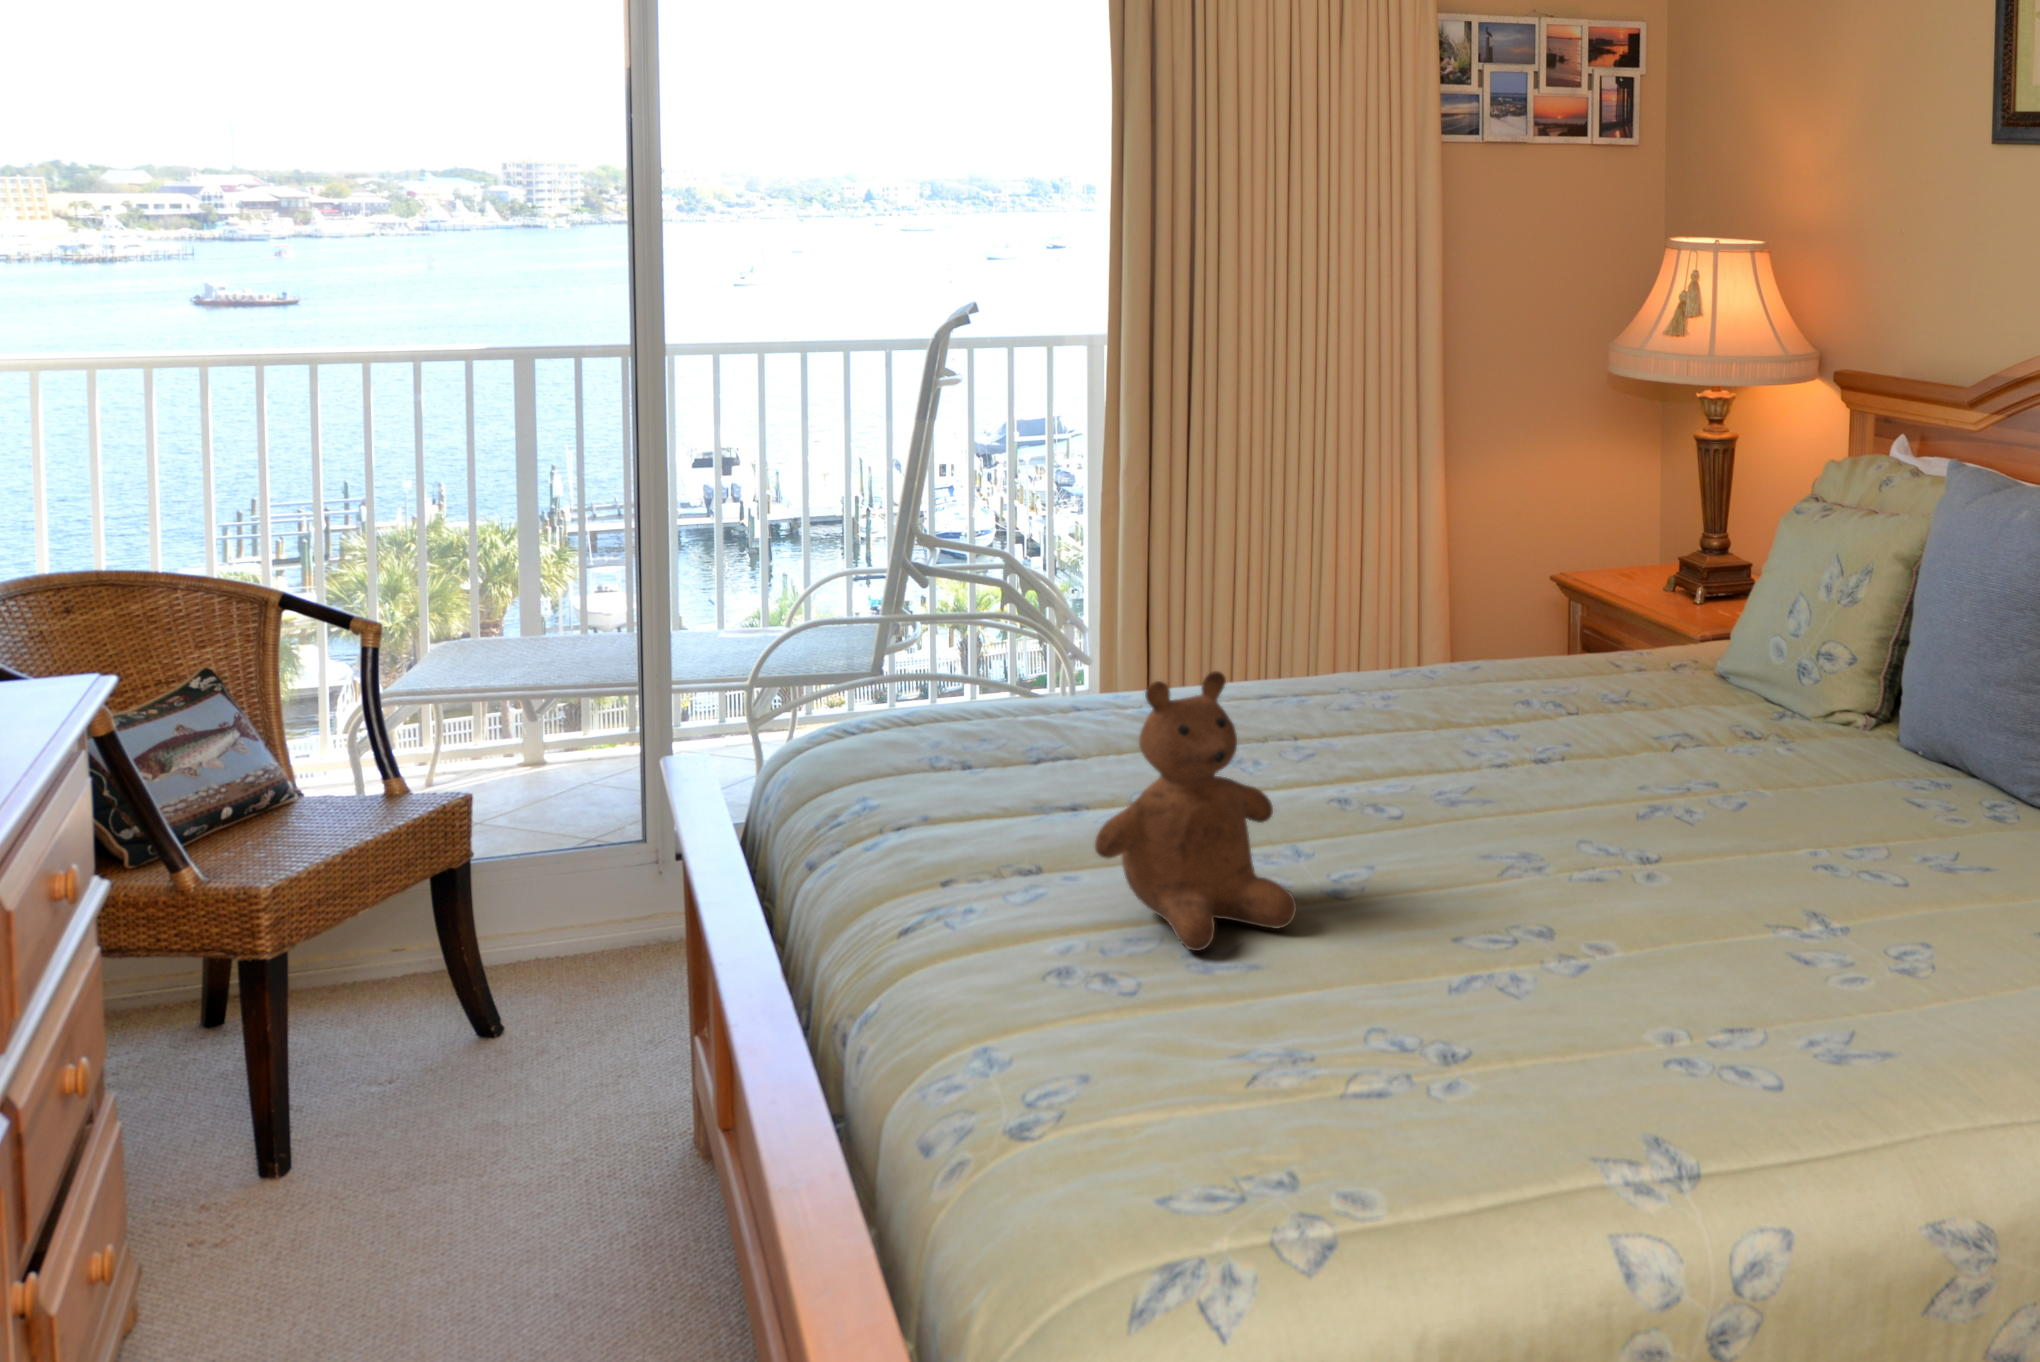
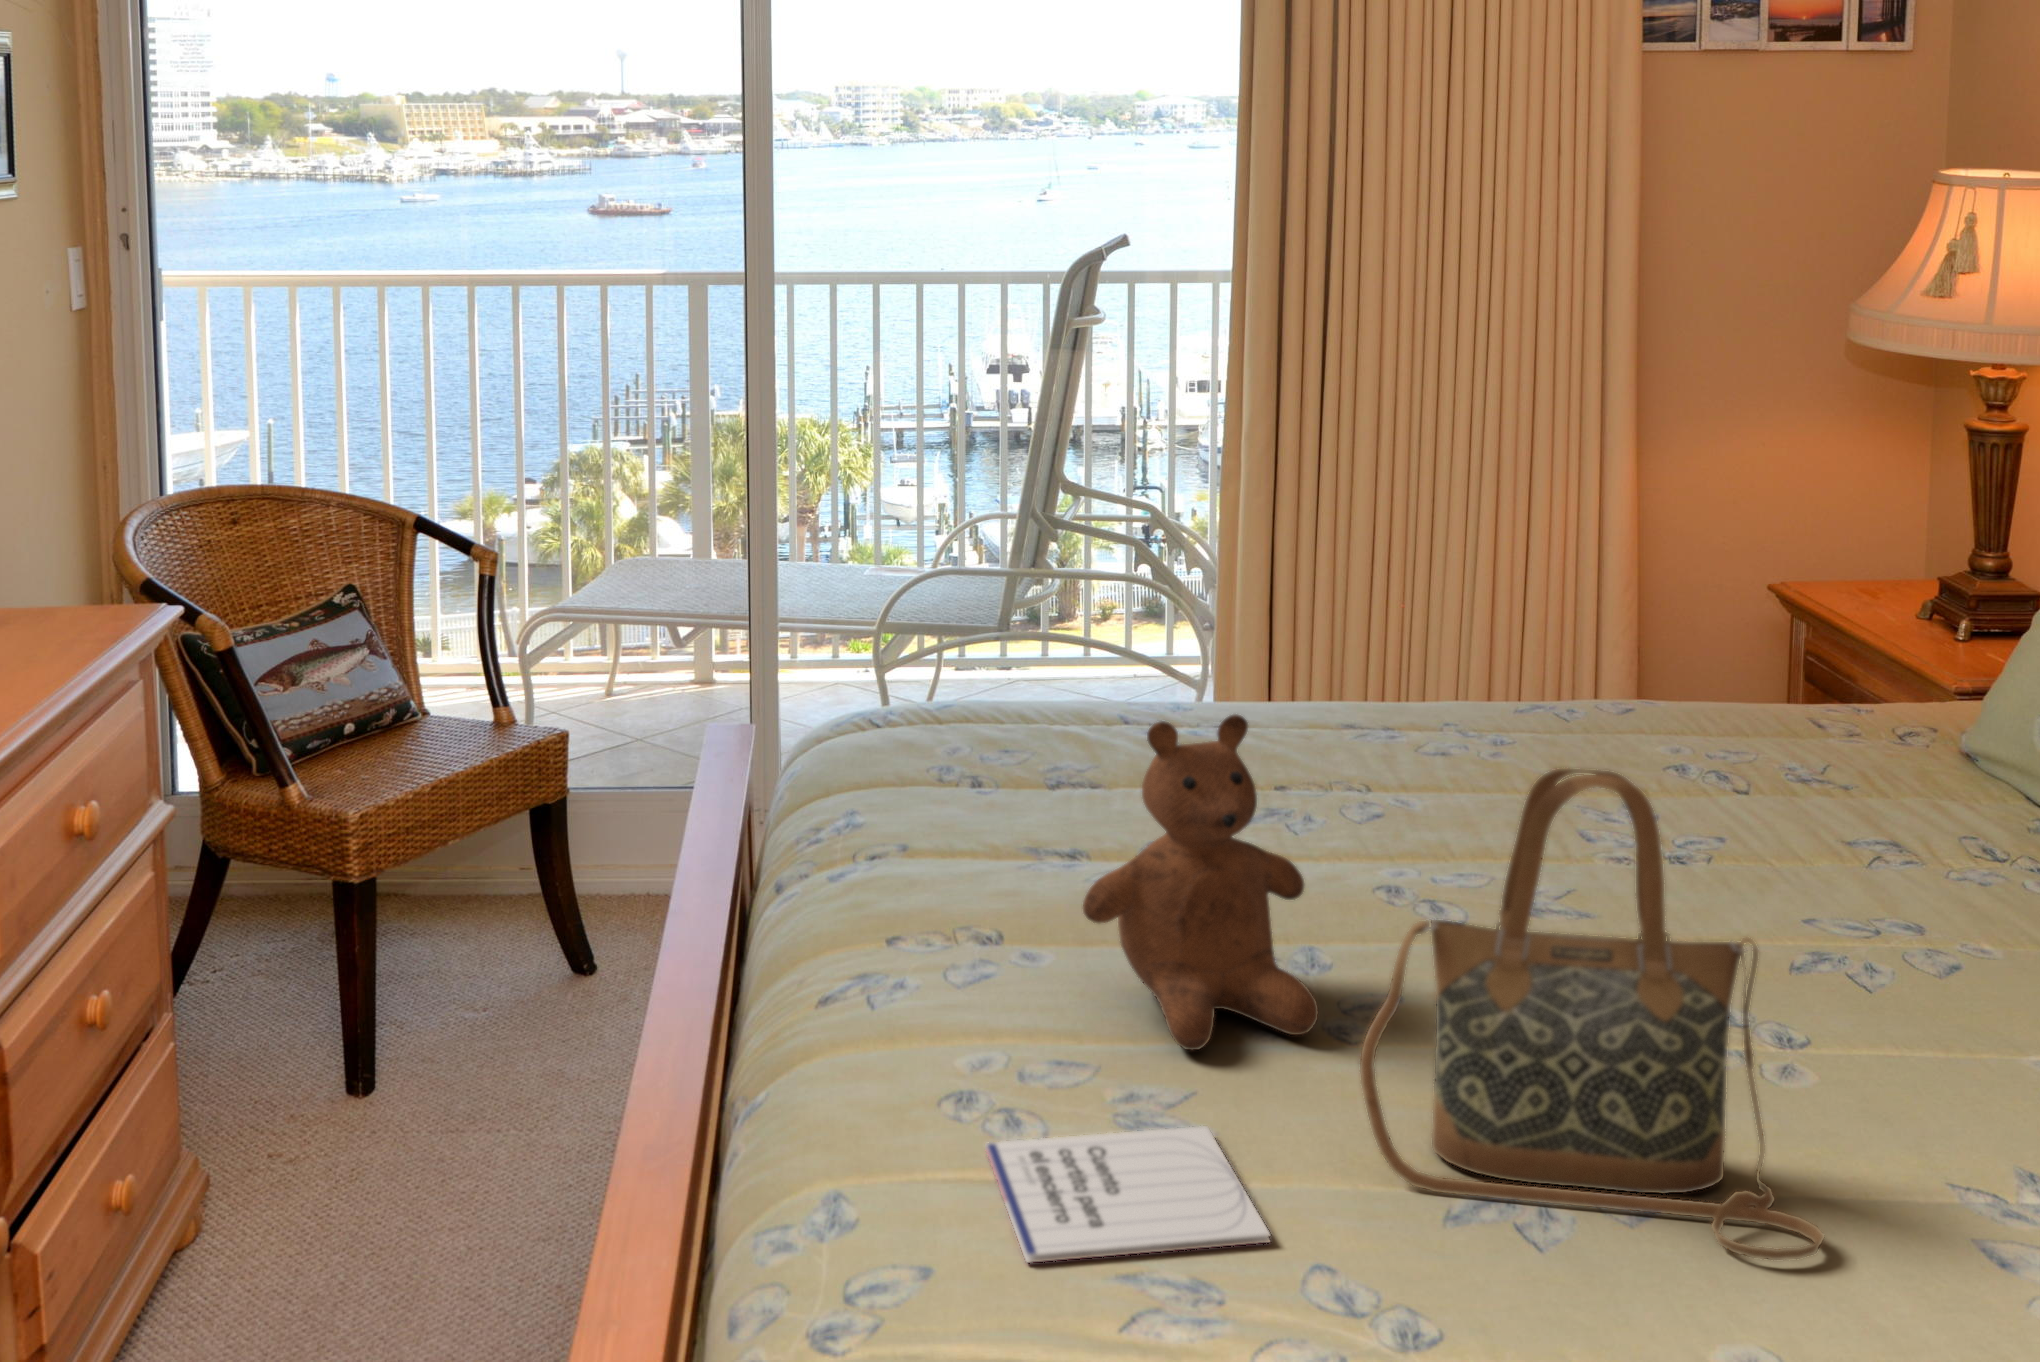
handbag: none [1351,675,1696,1023] -> present [1360,769,1825,1260]
notebook: none [1046,999,1300,1122] -> present [985,1126,1270,1263]

